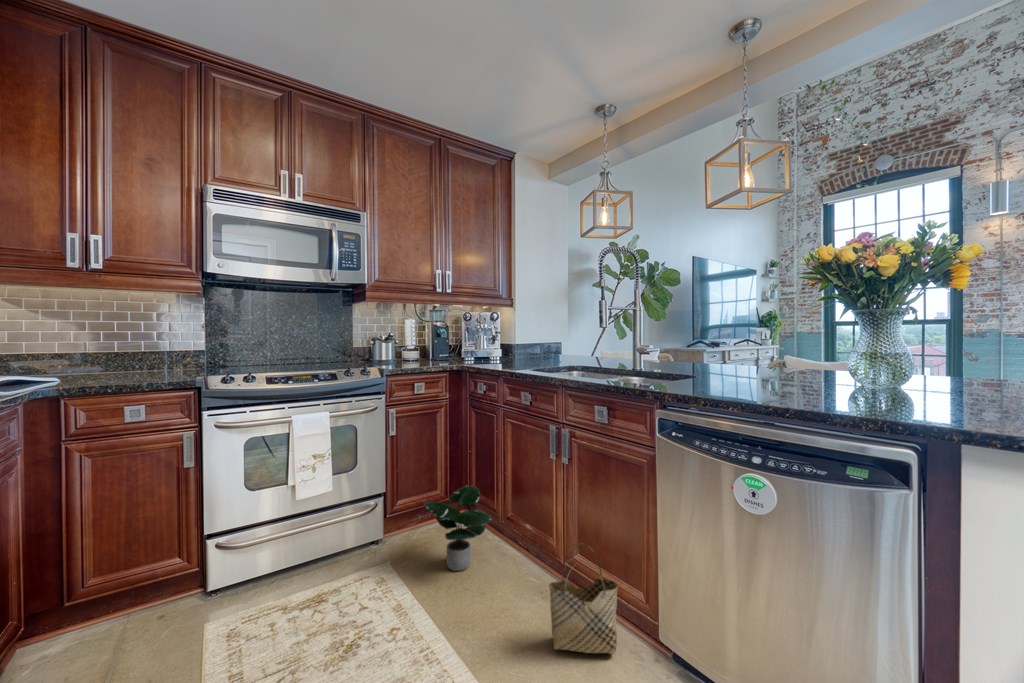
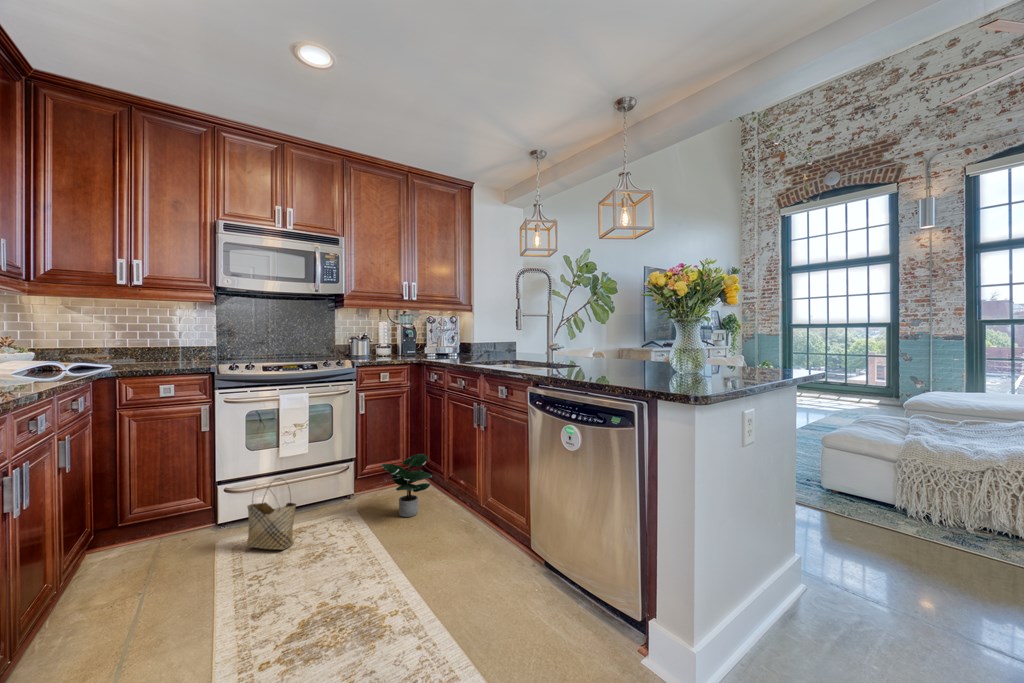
woven basket: present [549,543,618,654] -> present [246,478,296,550]

